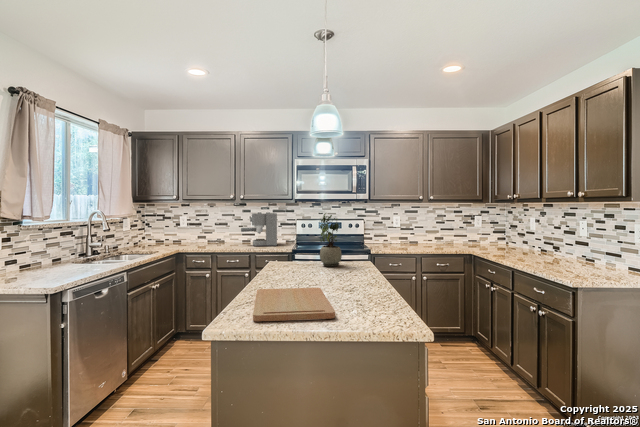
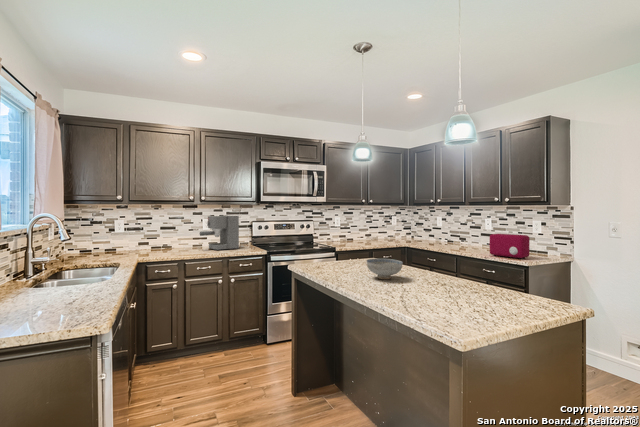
potted plant: present [320,213,342,267] -> none [348,215,368,264]
toaster: none [549,241,604,278] -> present [490,234,530,259]
ceramic bowl: none [285,260,325,283] -> present [367,258,403,279]
cutting board: present [253,288,335,321] -> none [384,282,500,314]

